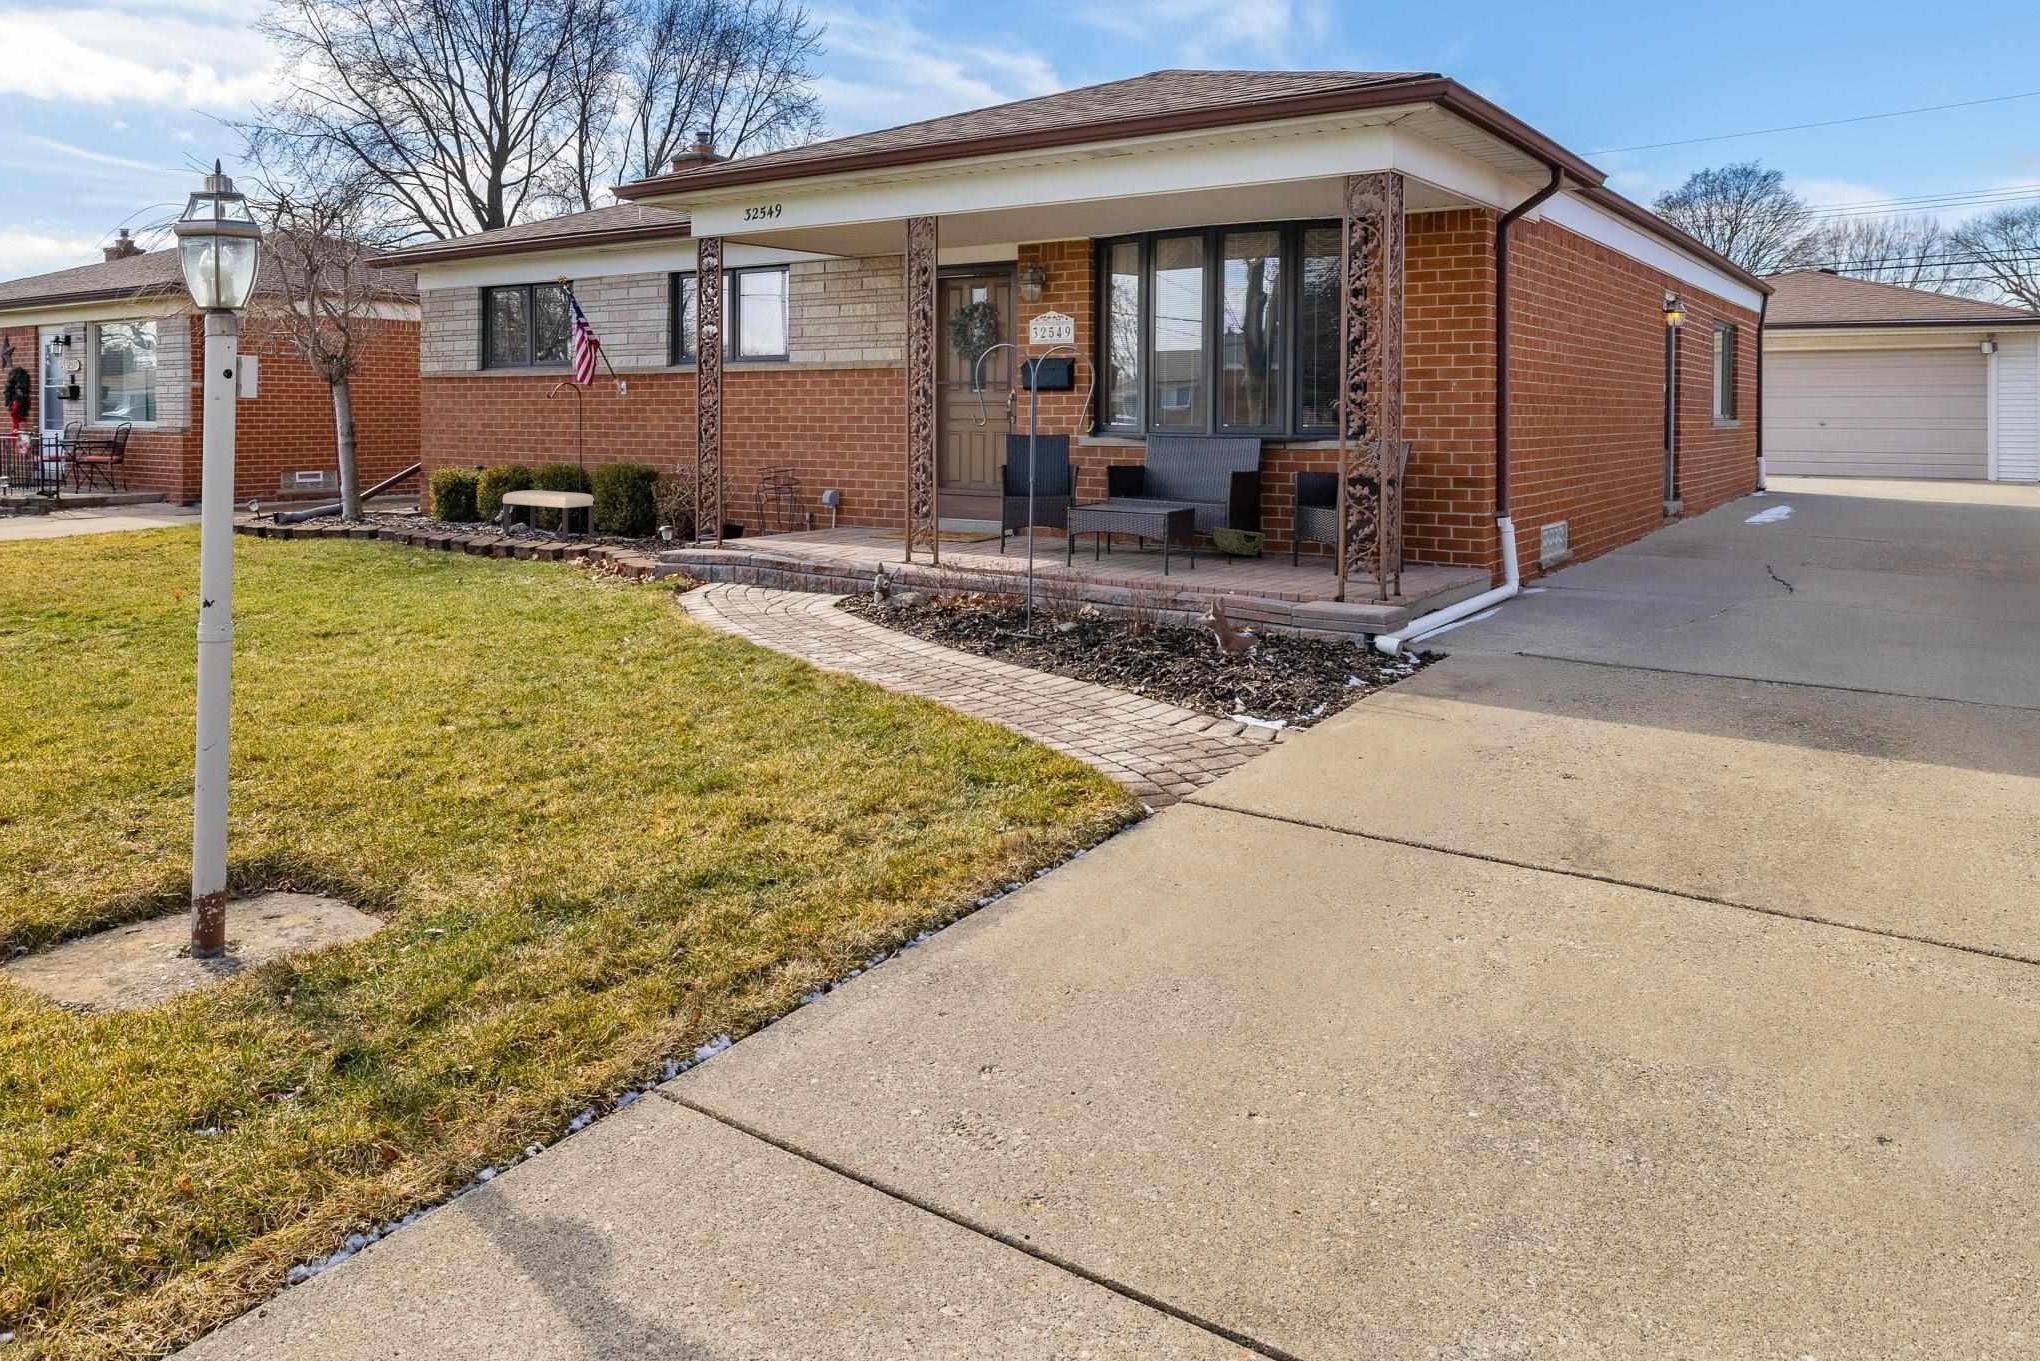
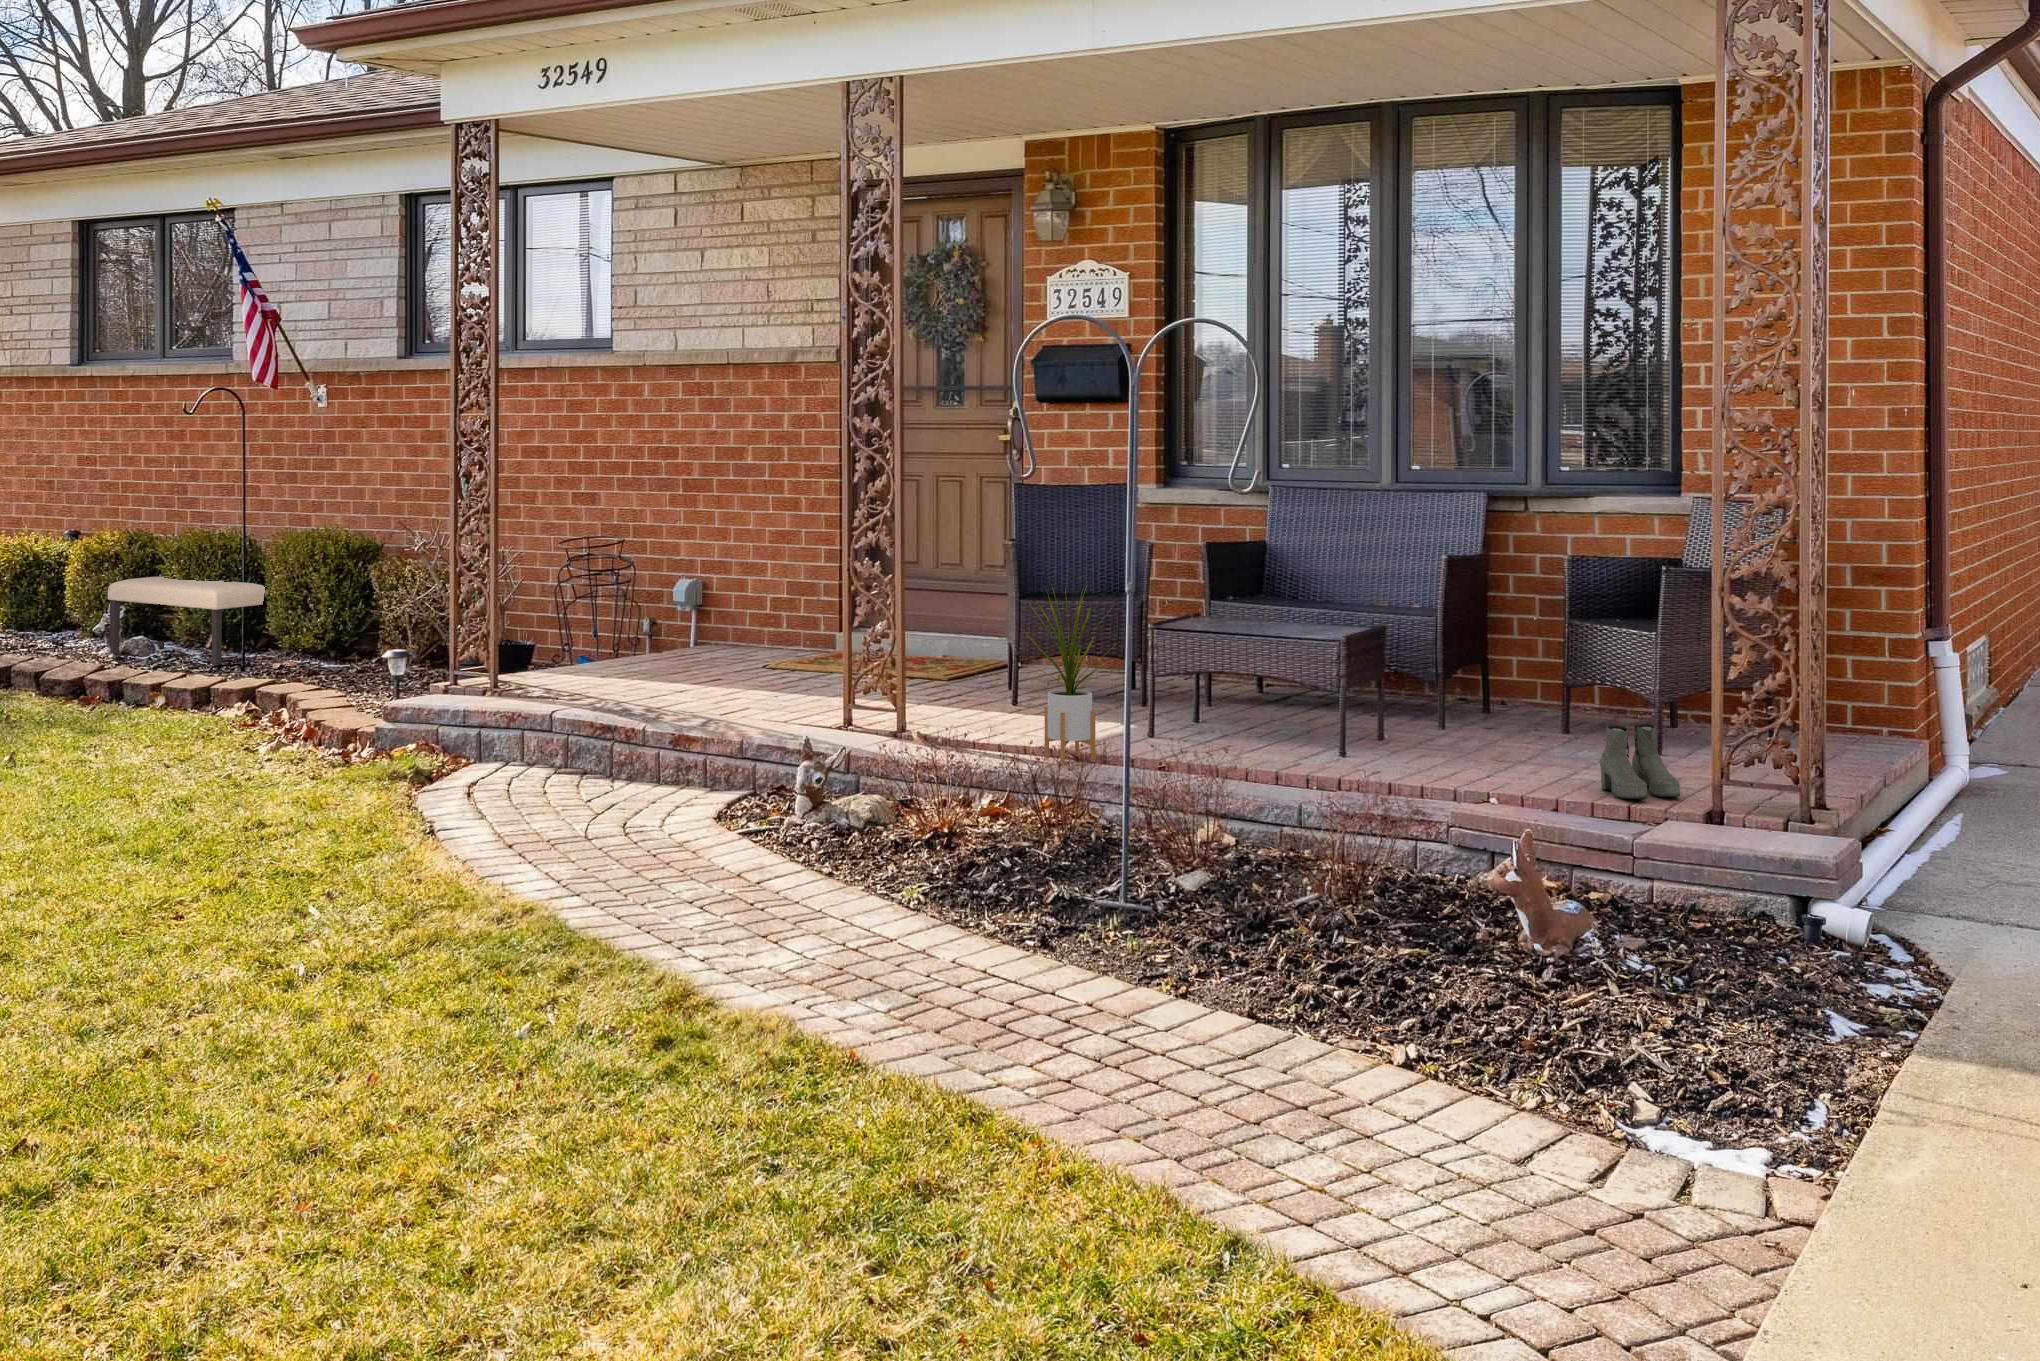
house plant: none [995,484,1045,579] -> present [1024,587,1112,764]
woven basket: present [1213,526,1265,555] -> none [1402,655,1506,711]
boots: none [1288,555,1325,592] -> present [1600,724,1680,799]

